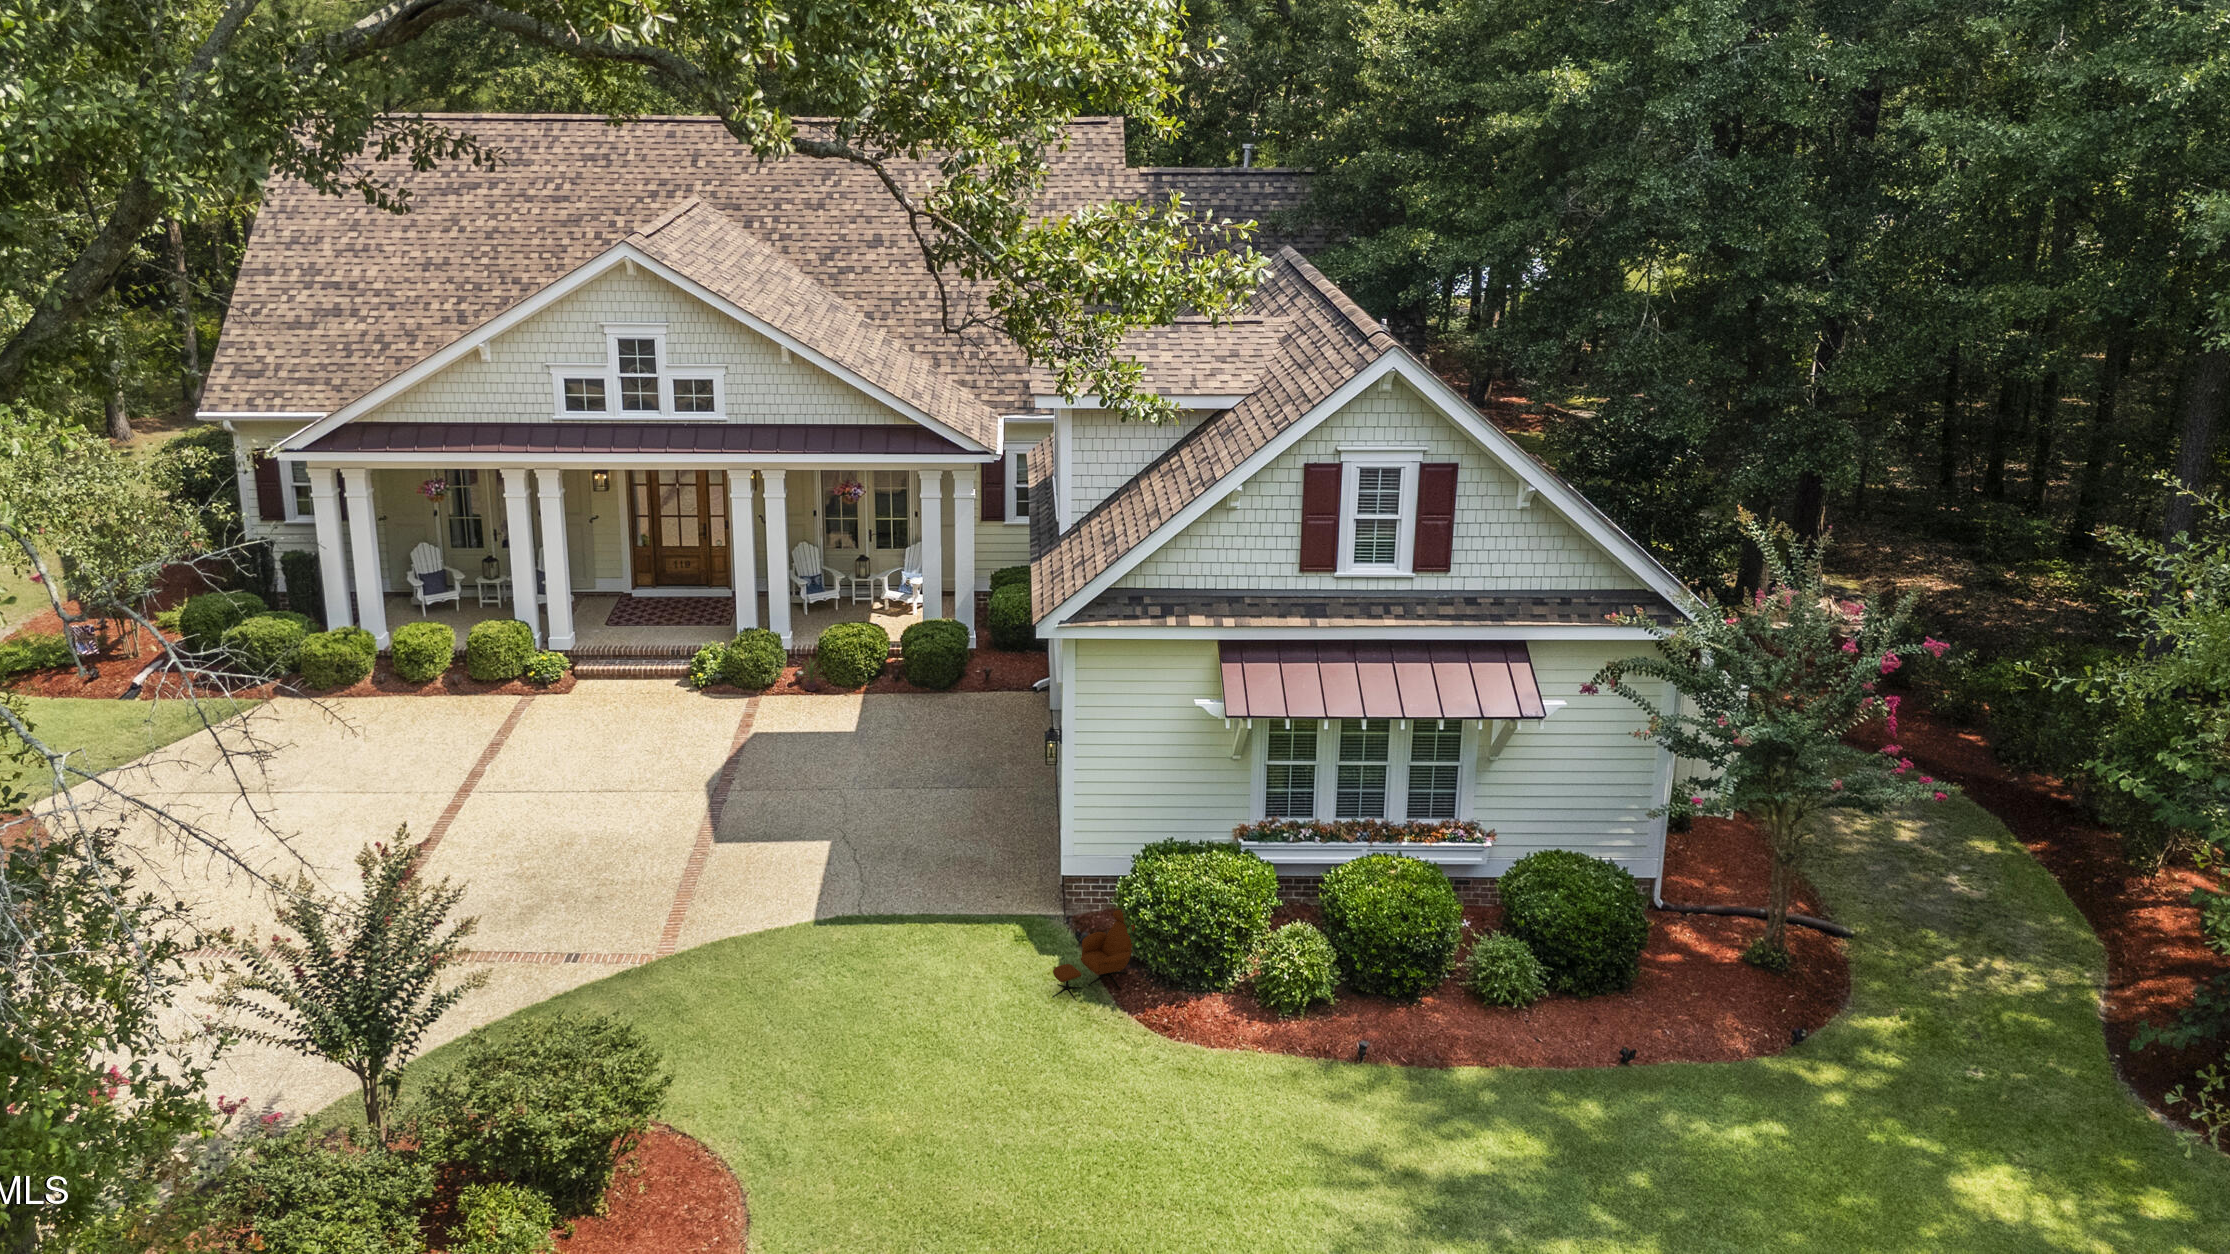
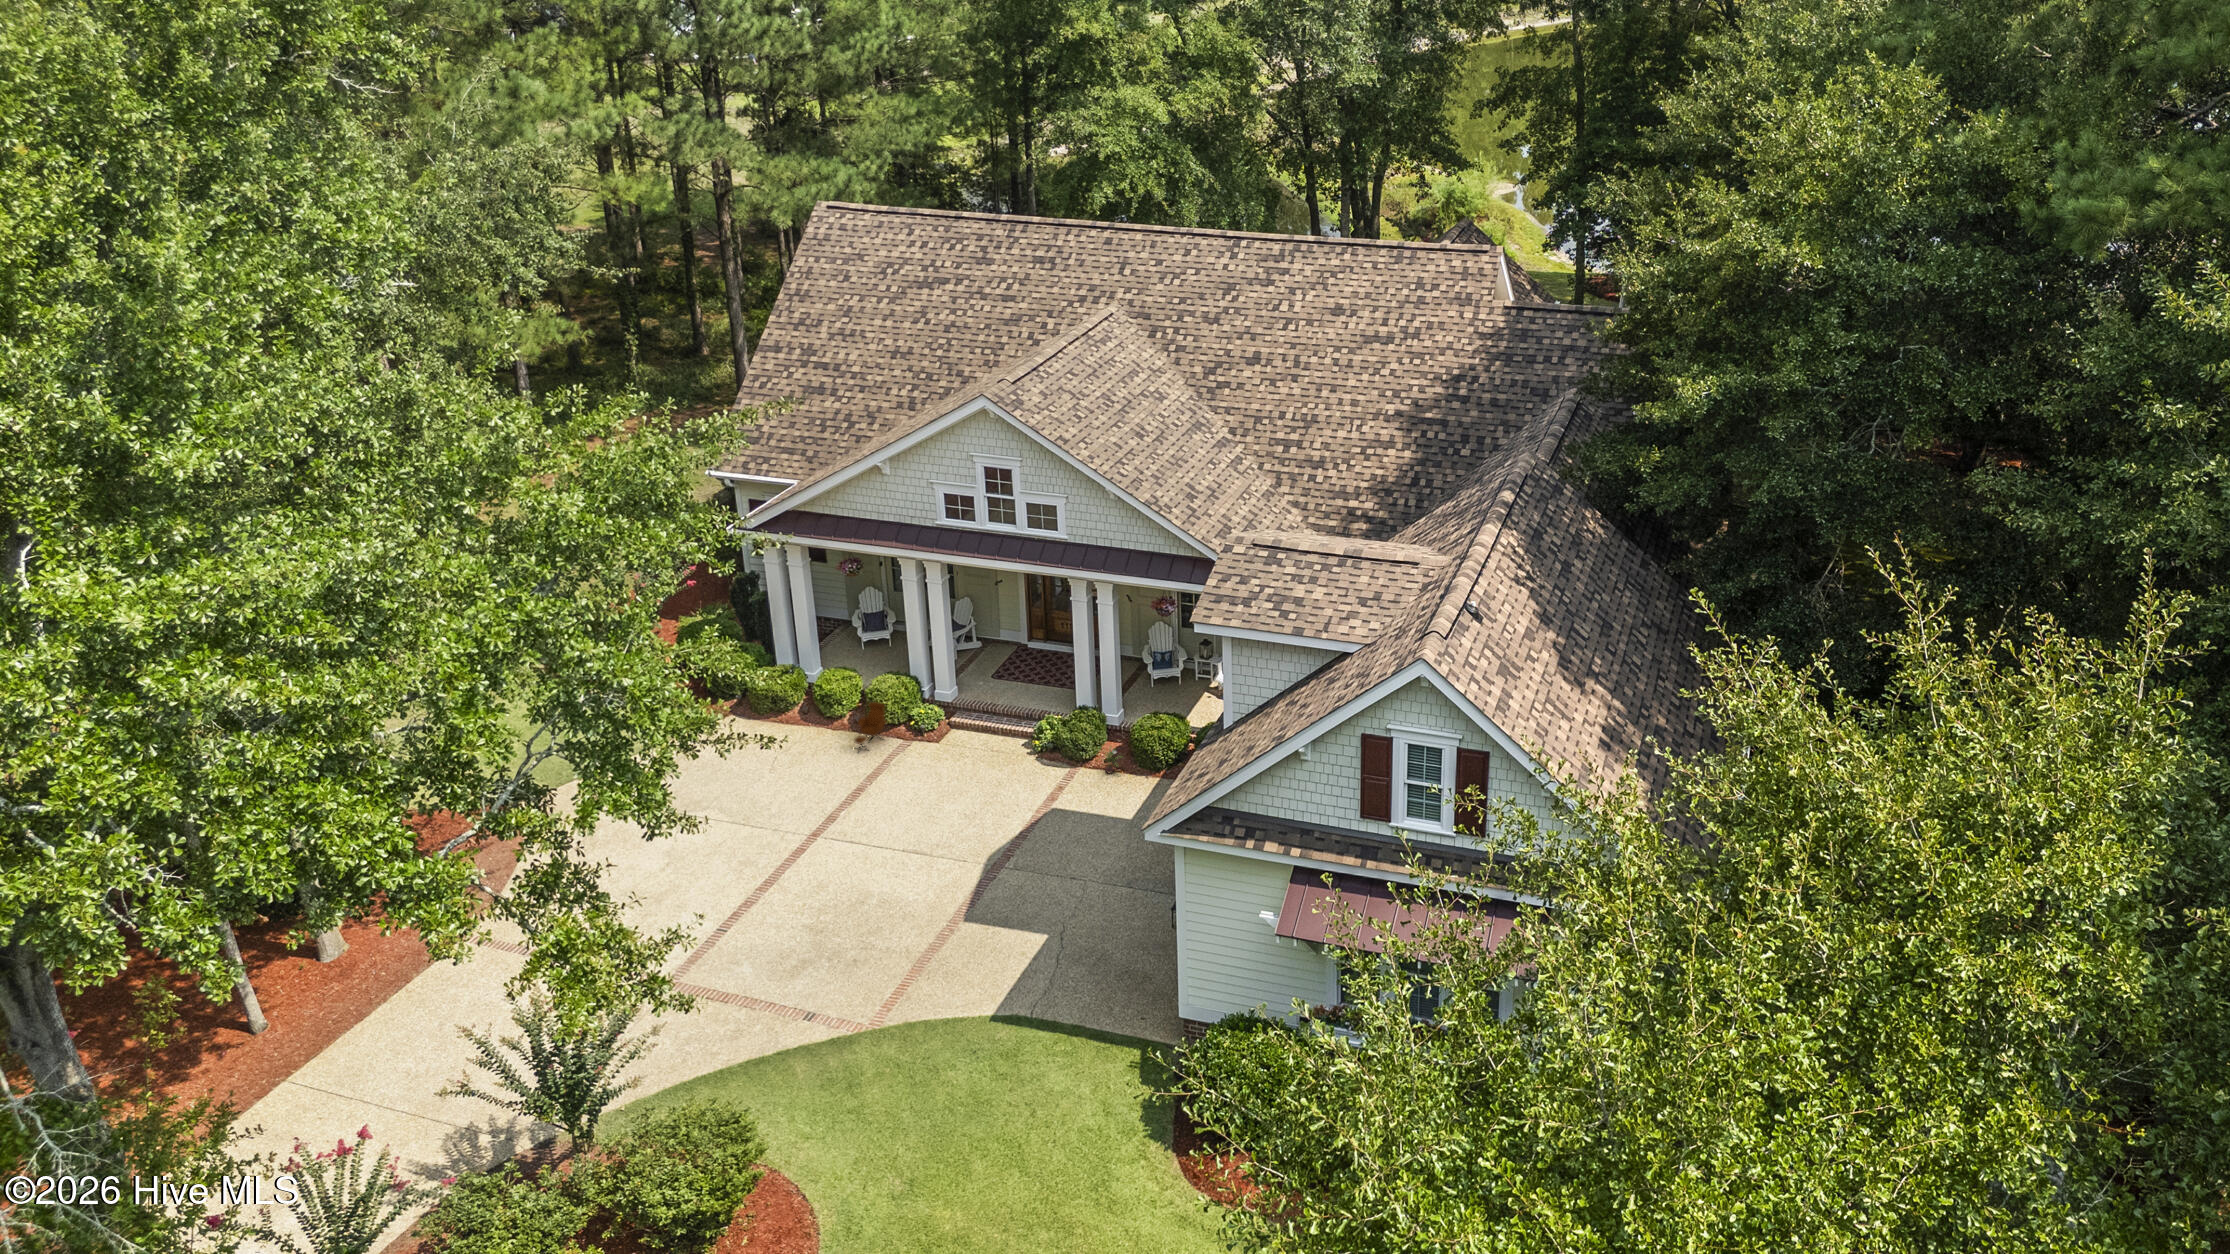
lounge chair: present [1053,910,1135,1001] -> present [854,702,886,748]

